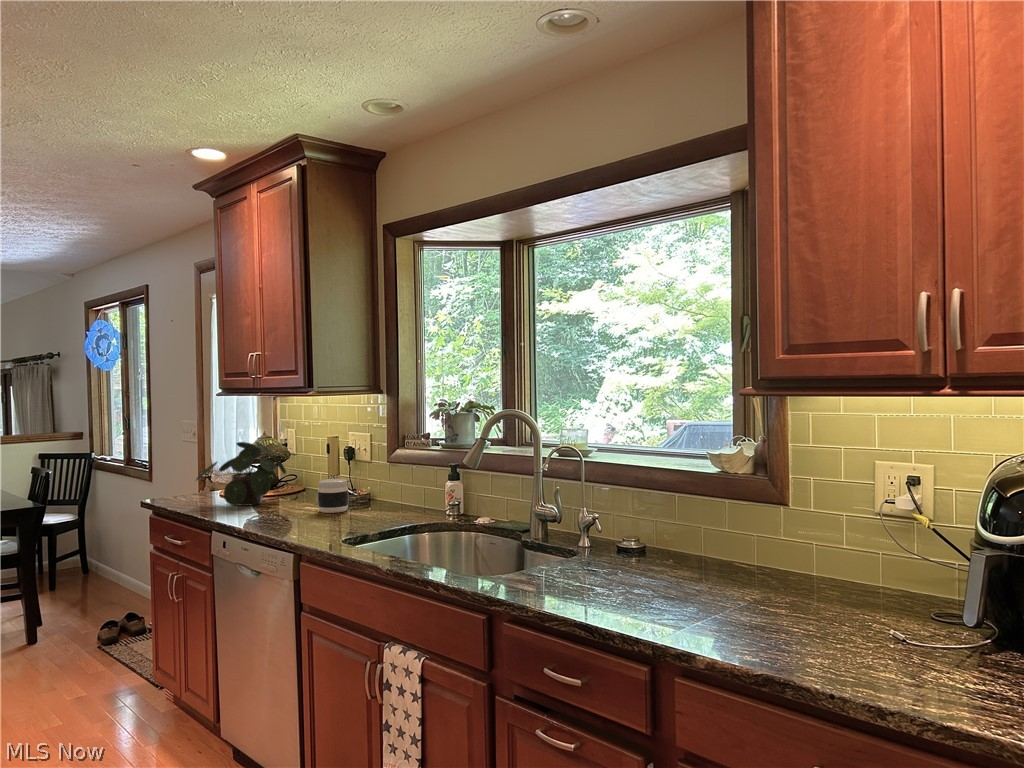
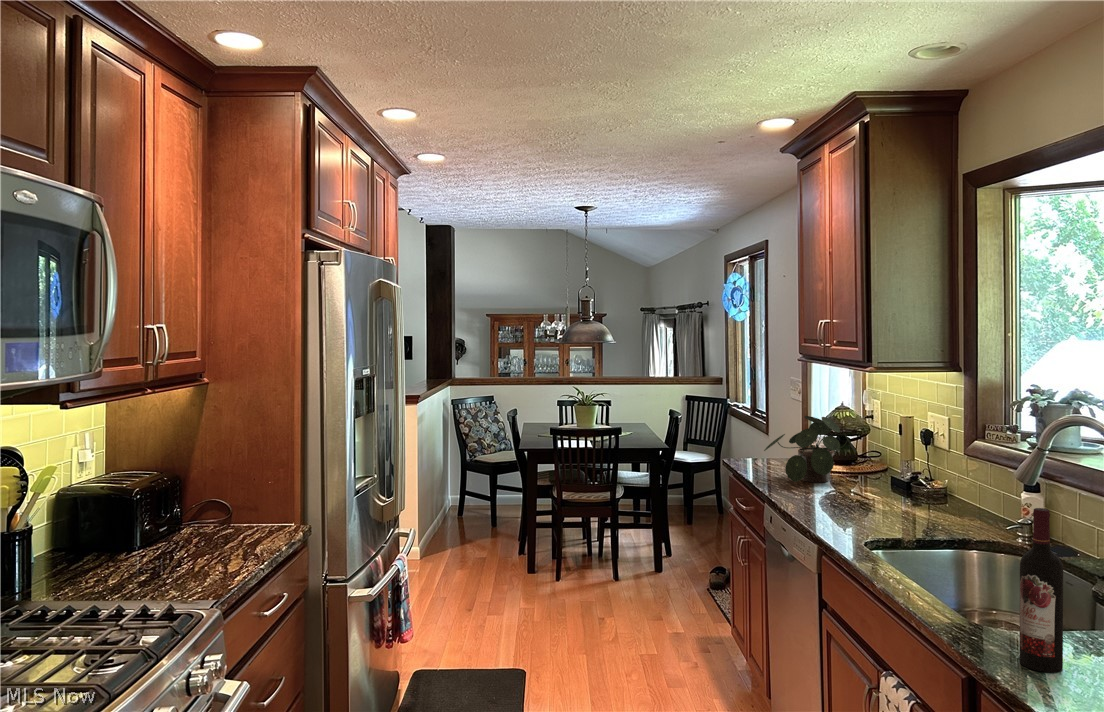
wine bottle: none [525,464,556,595] -> present [1020,508,1063,672]
jar: present [318,479,349,513] -> none [875,467,911,506]

